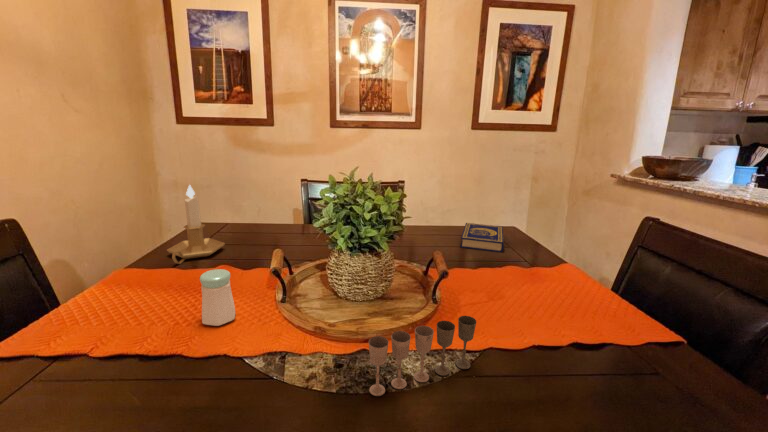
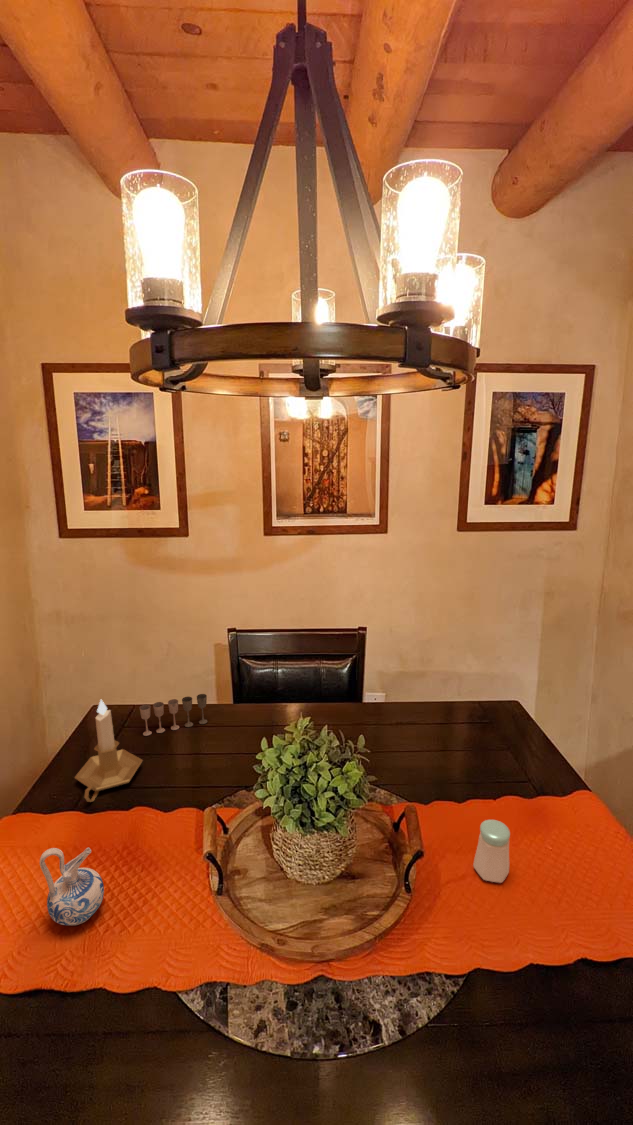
book: present [460,223,504,252] -> none [438,707,496,766]
ceramic pitcher: none [112,249,175,324] -> present [40,847,104,925]
salt shaker: present [200,269,235,326] -> present [473,820,510,883]
wine glass: present [369,316,476,396] -> present [140,694,207,736]

